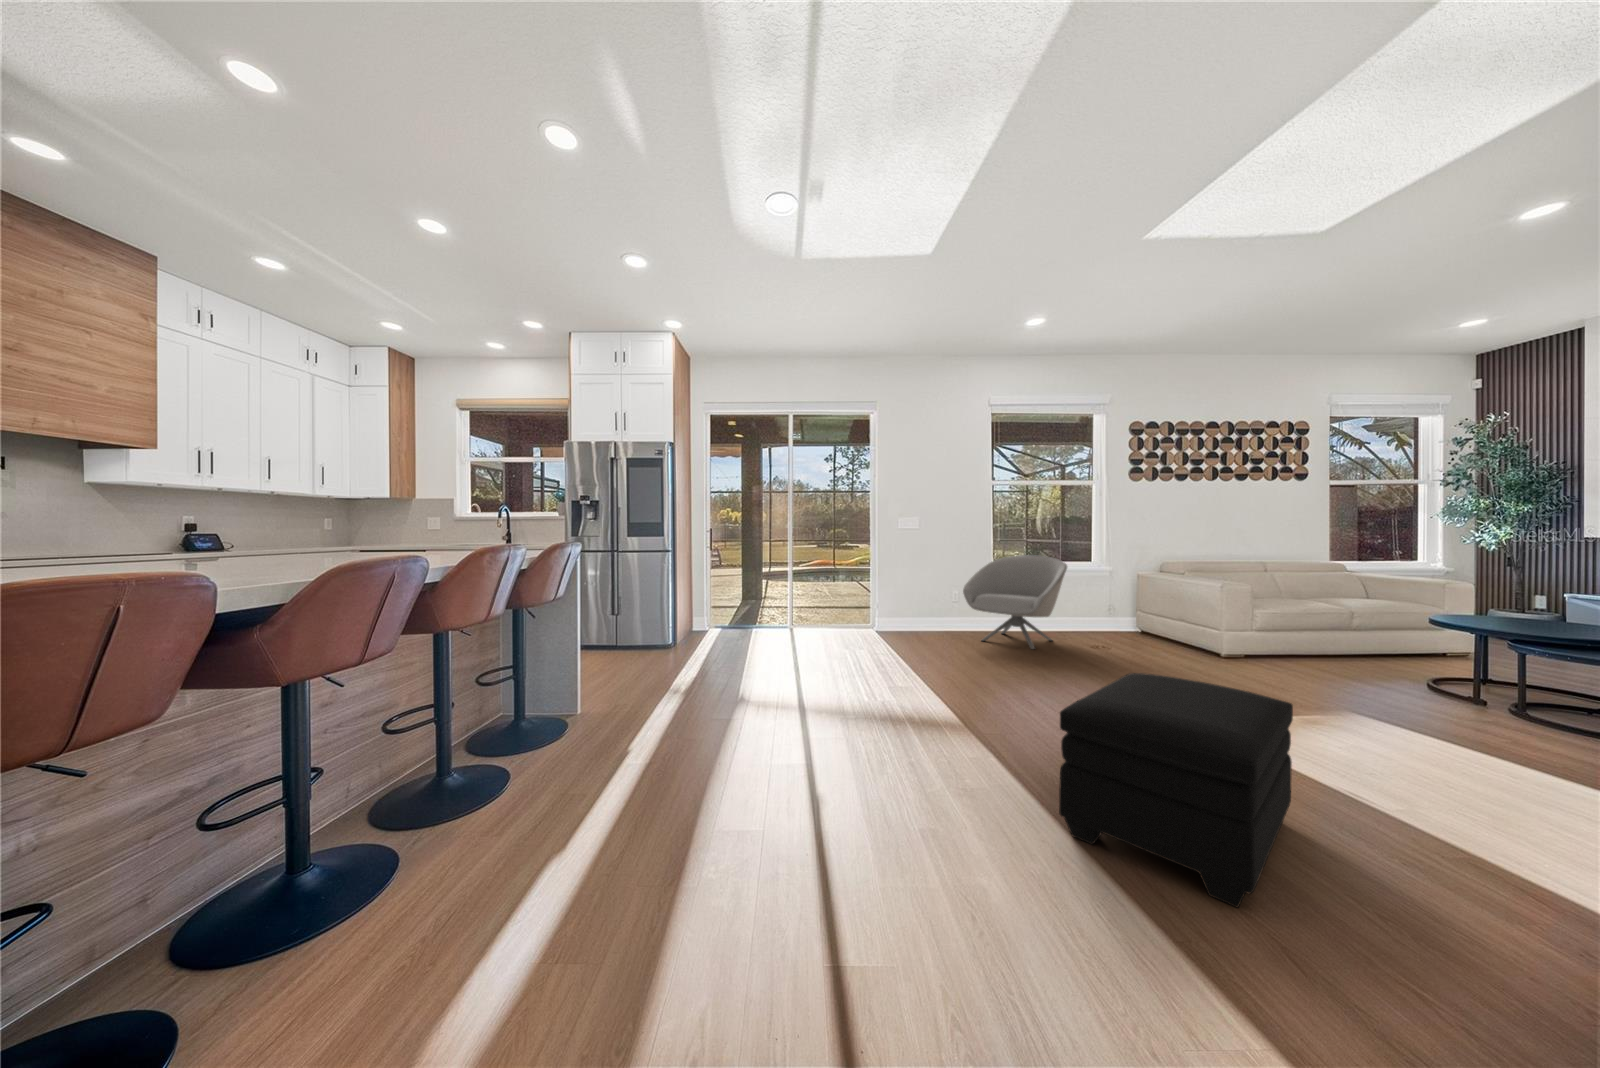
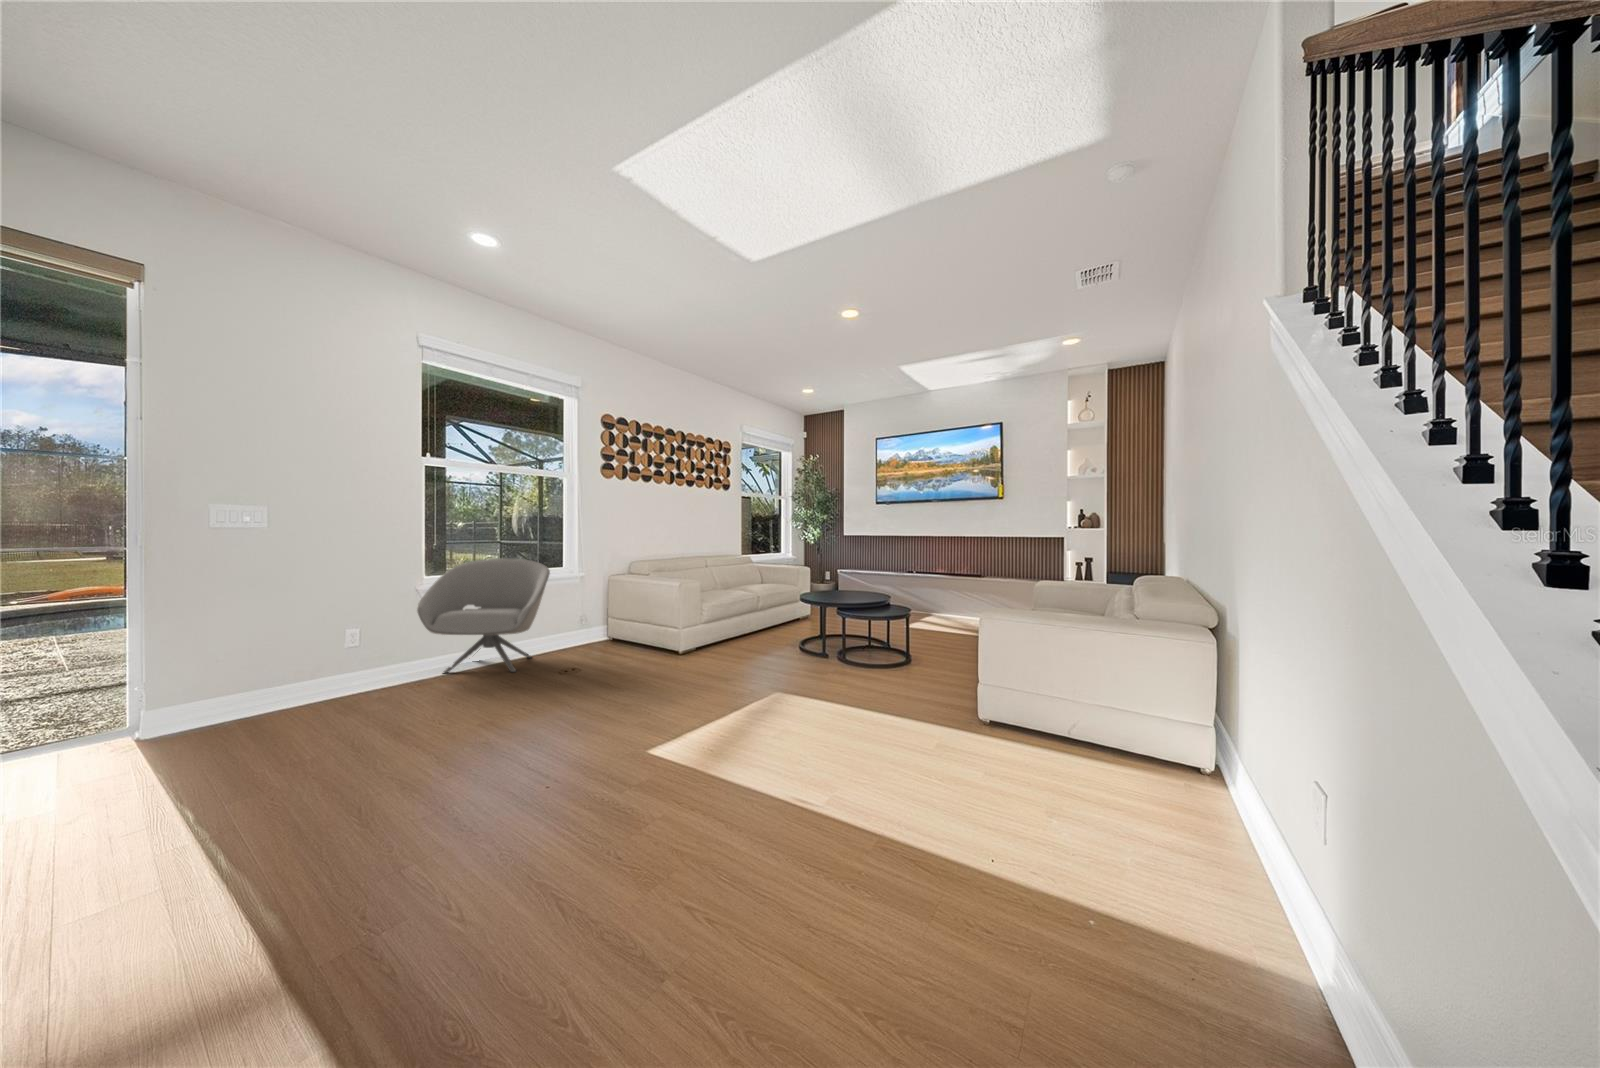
ottoman: present [1059,673,1293,908] -> none [639,683,809,888]

